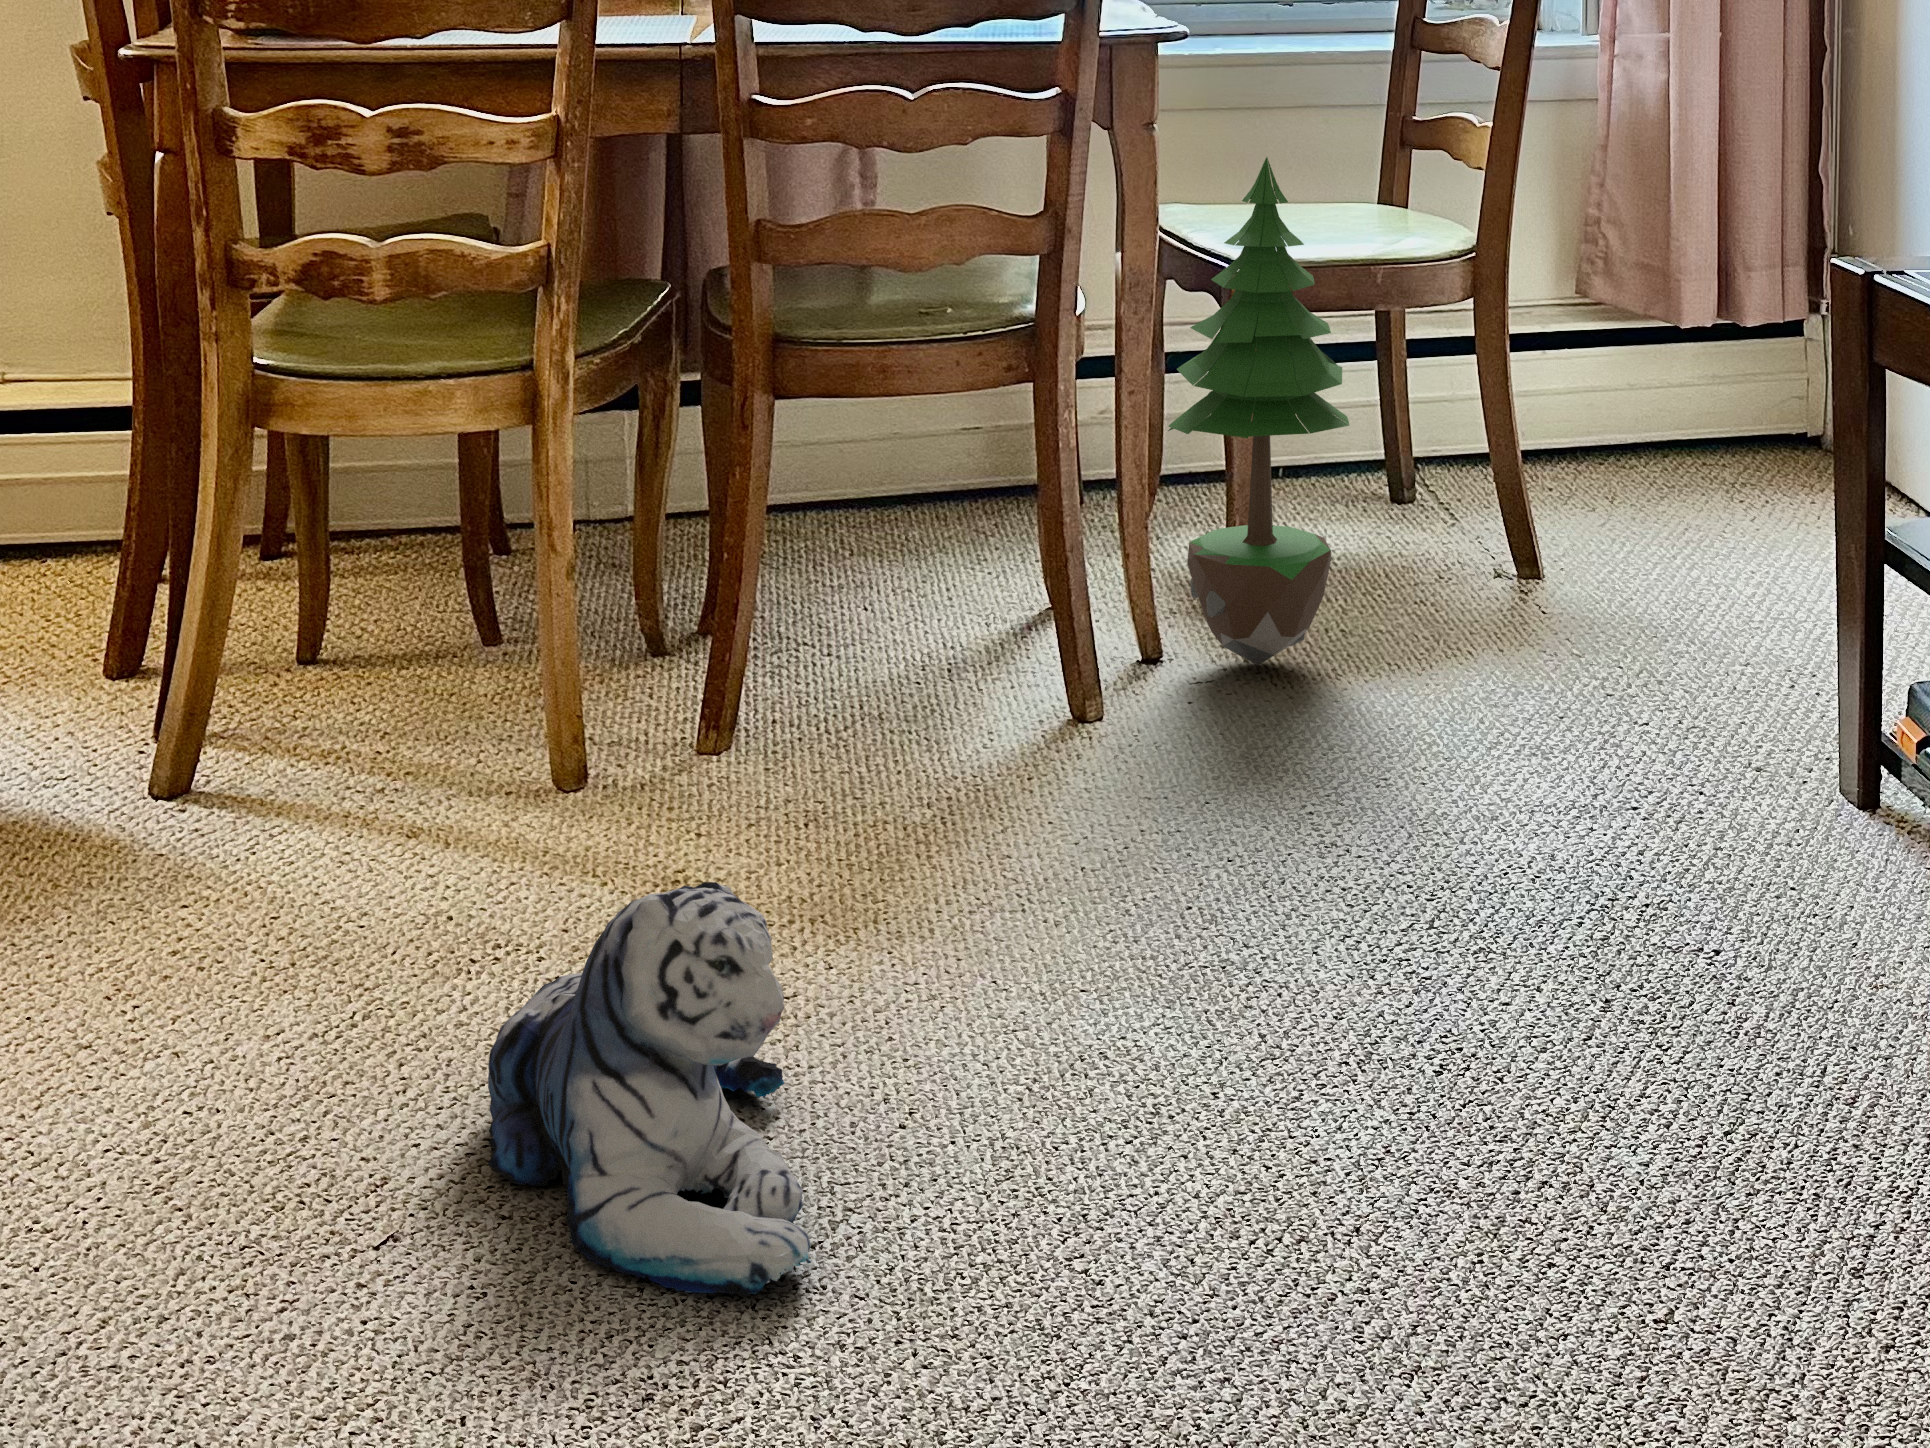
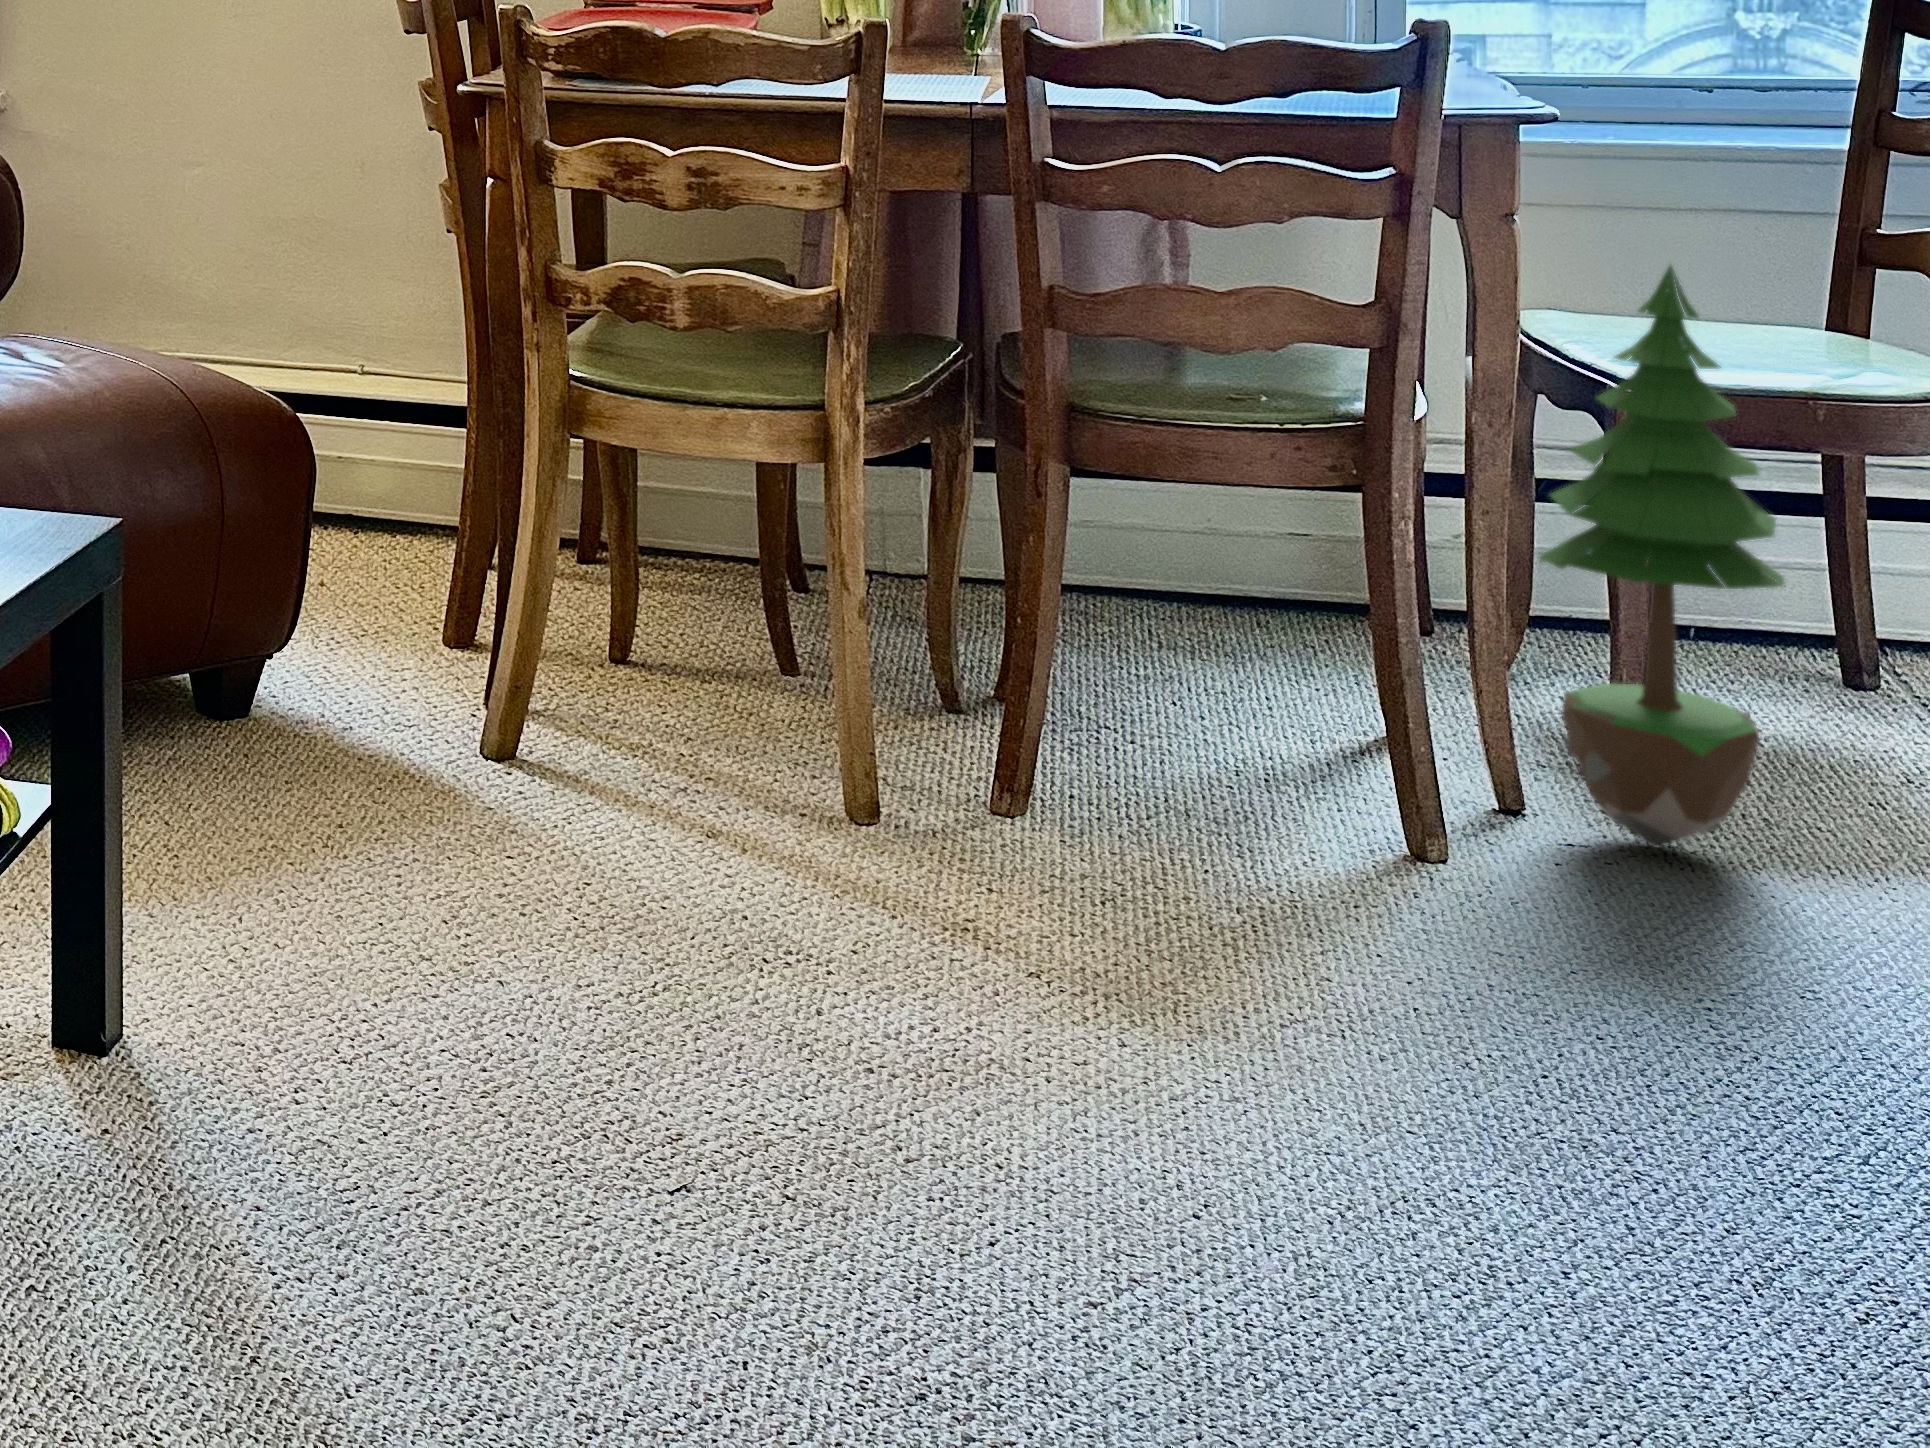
plush toy: present [488,882,811,1295] -> none [773,927,1090,1337]

